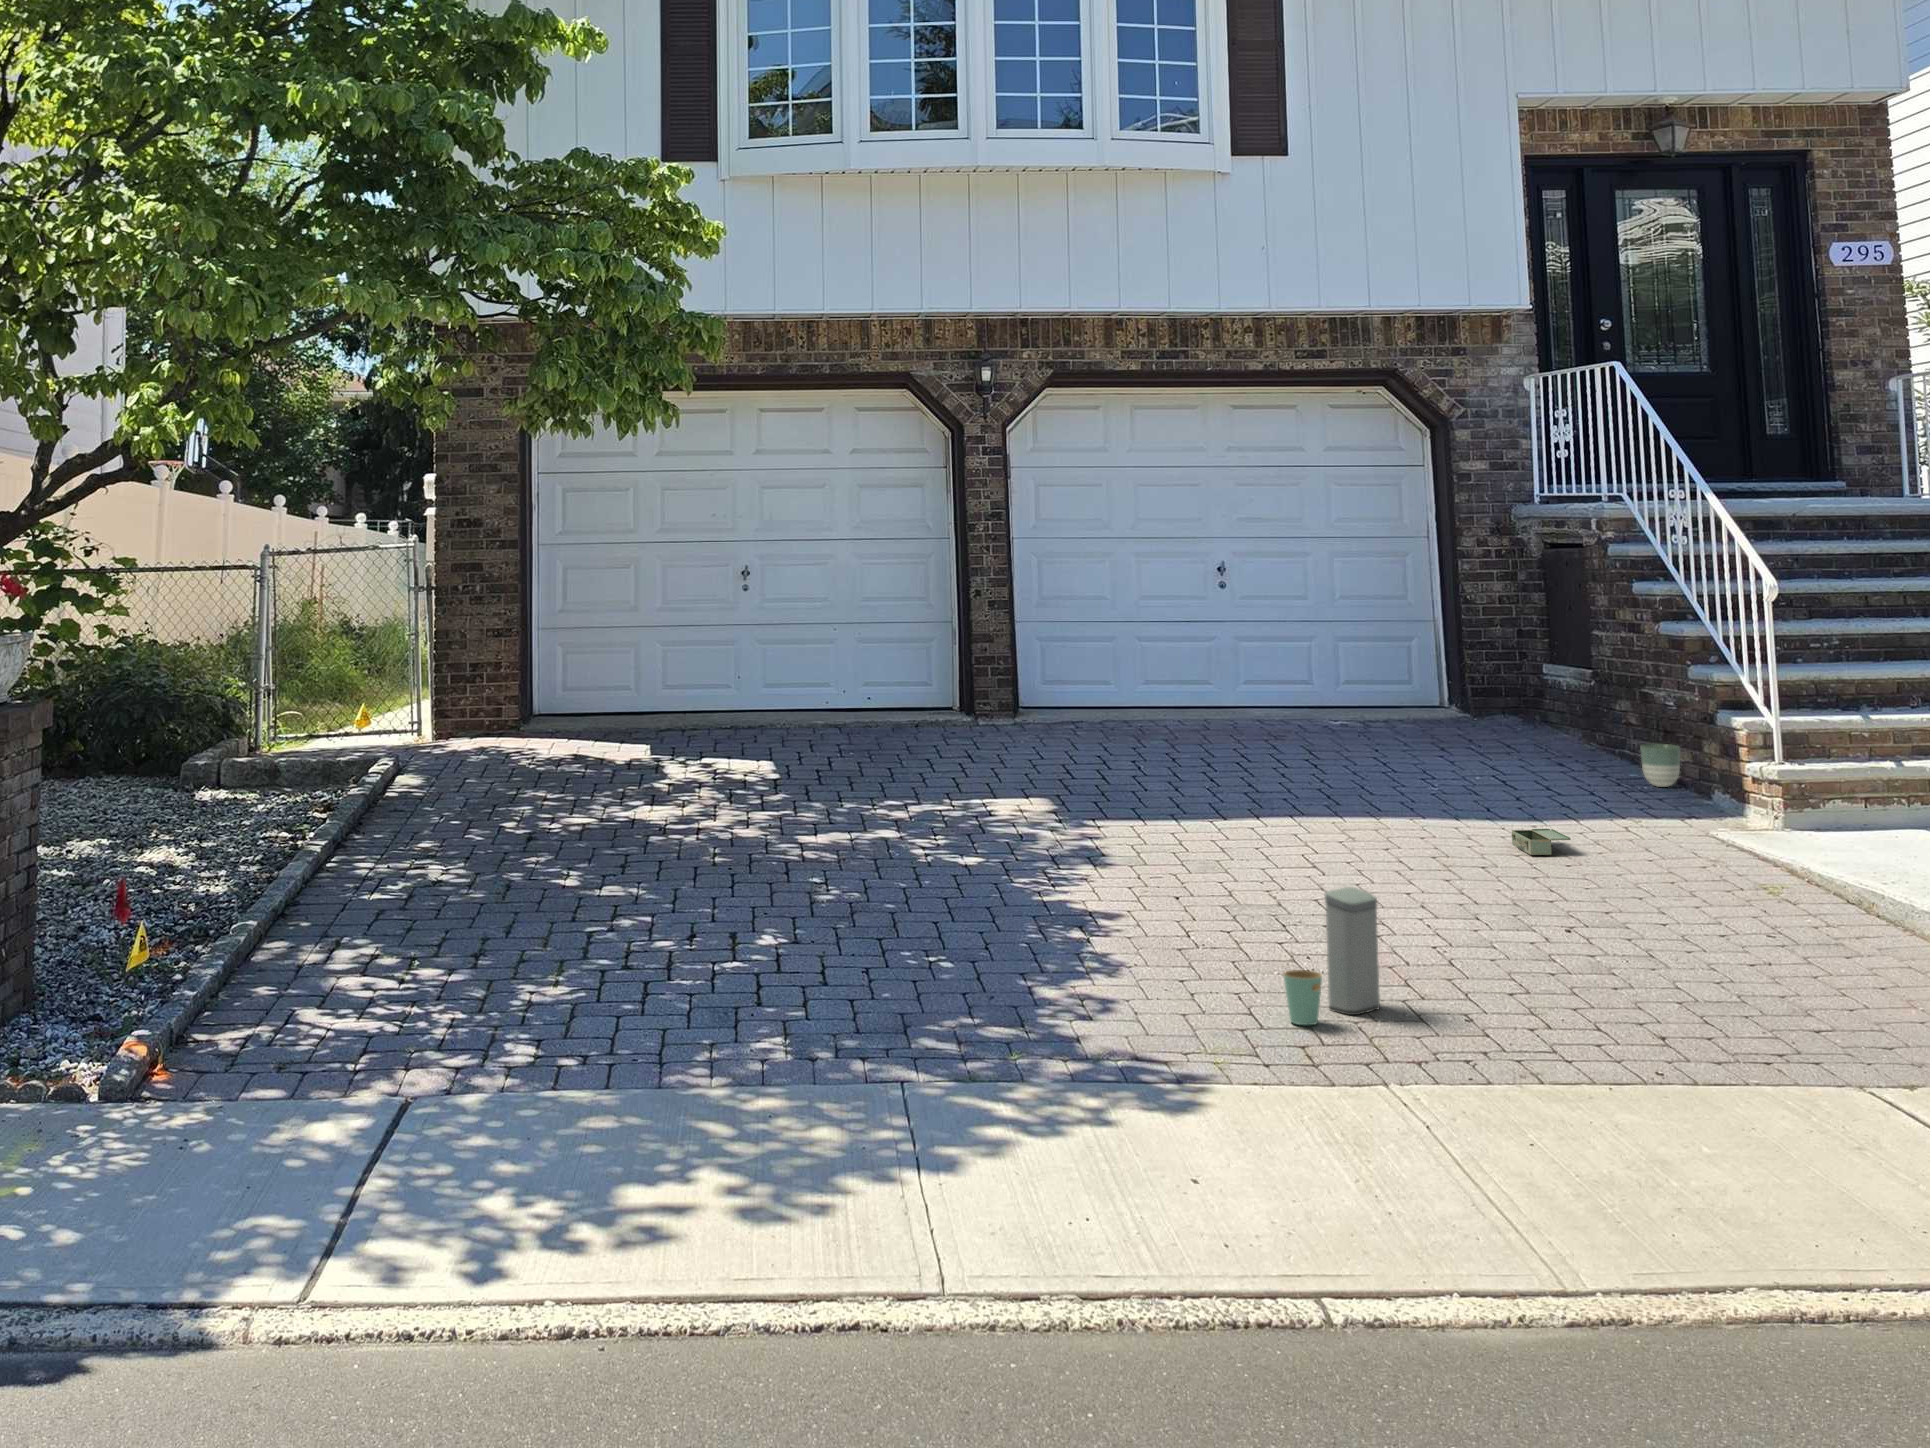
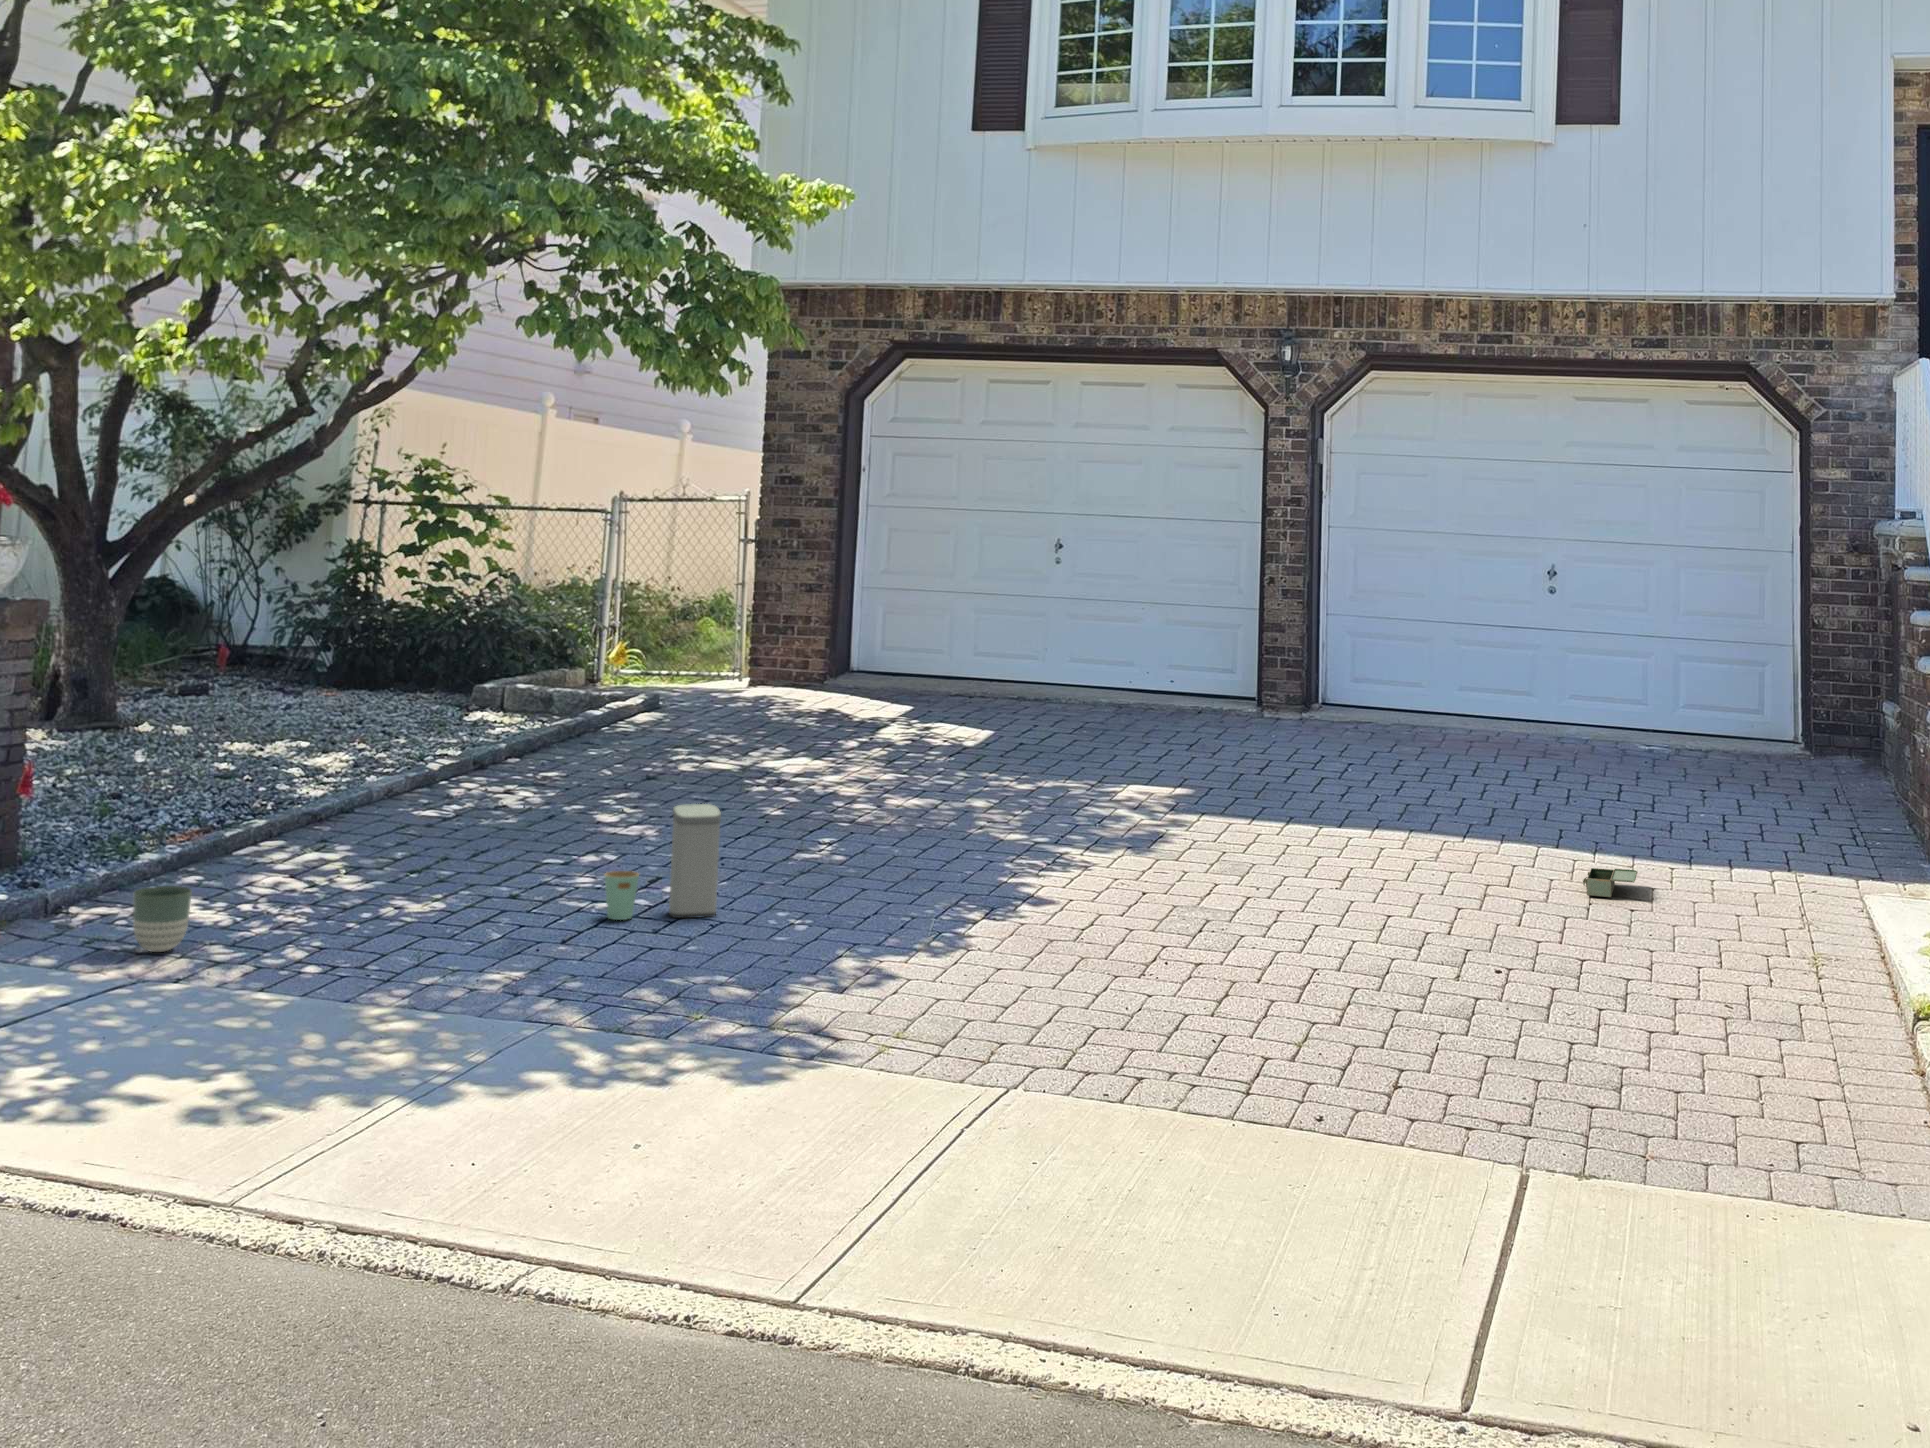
planter: present [1640,744,1680,787] -> present [133,886,192,952]
trash can: present [1283,887,1380,1025] -> present [605,804,721,920]

